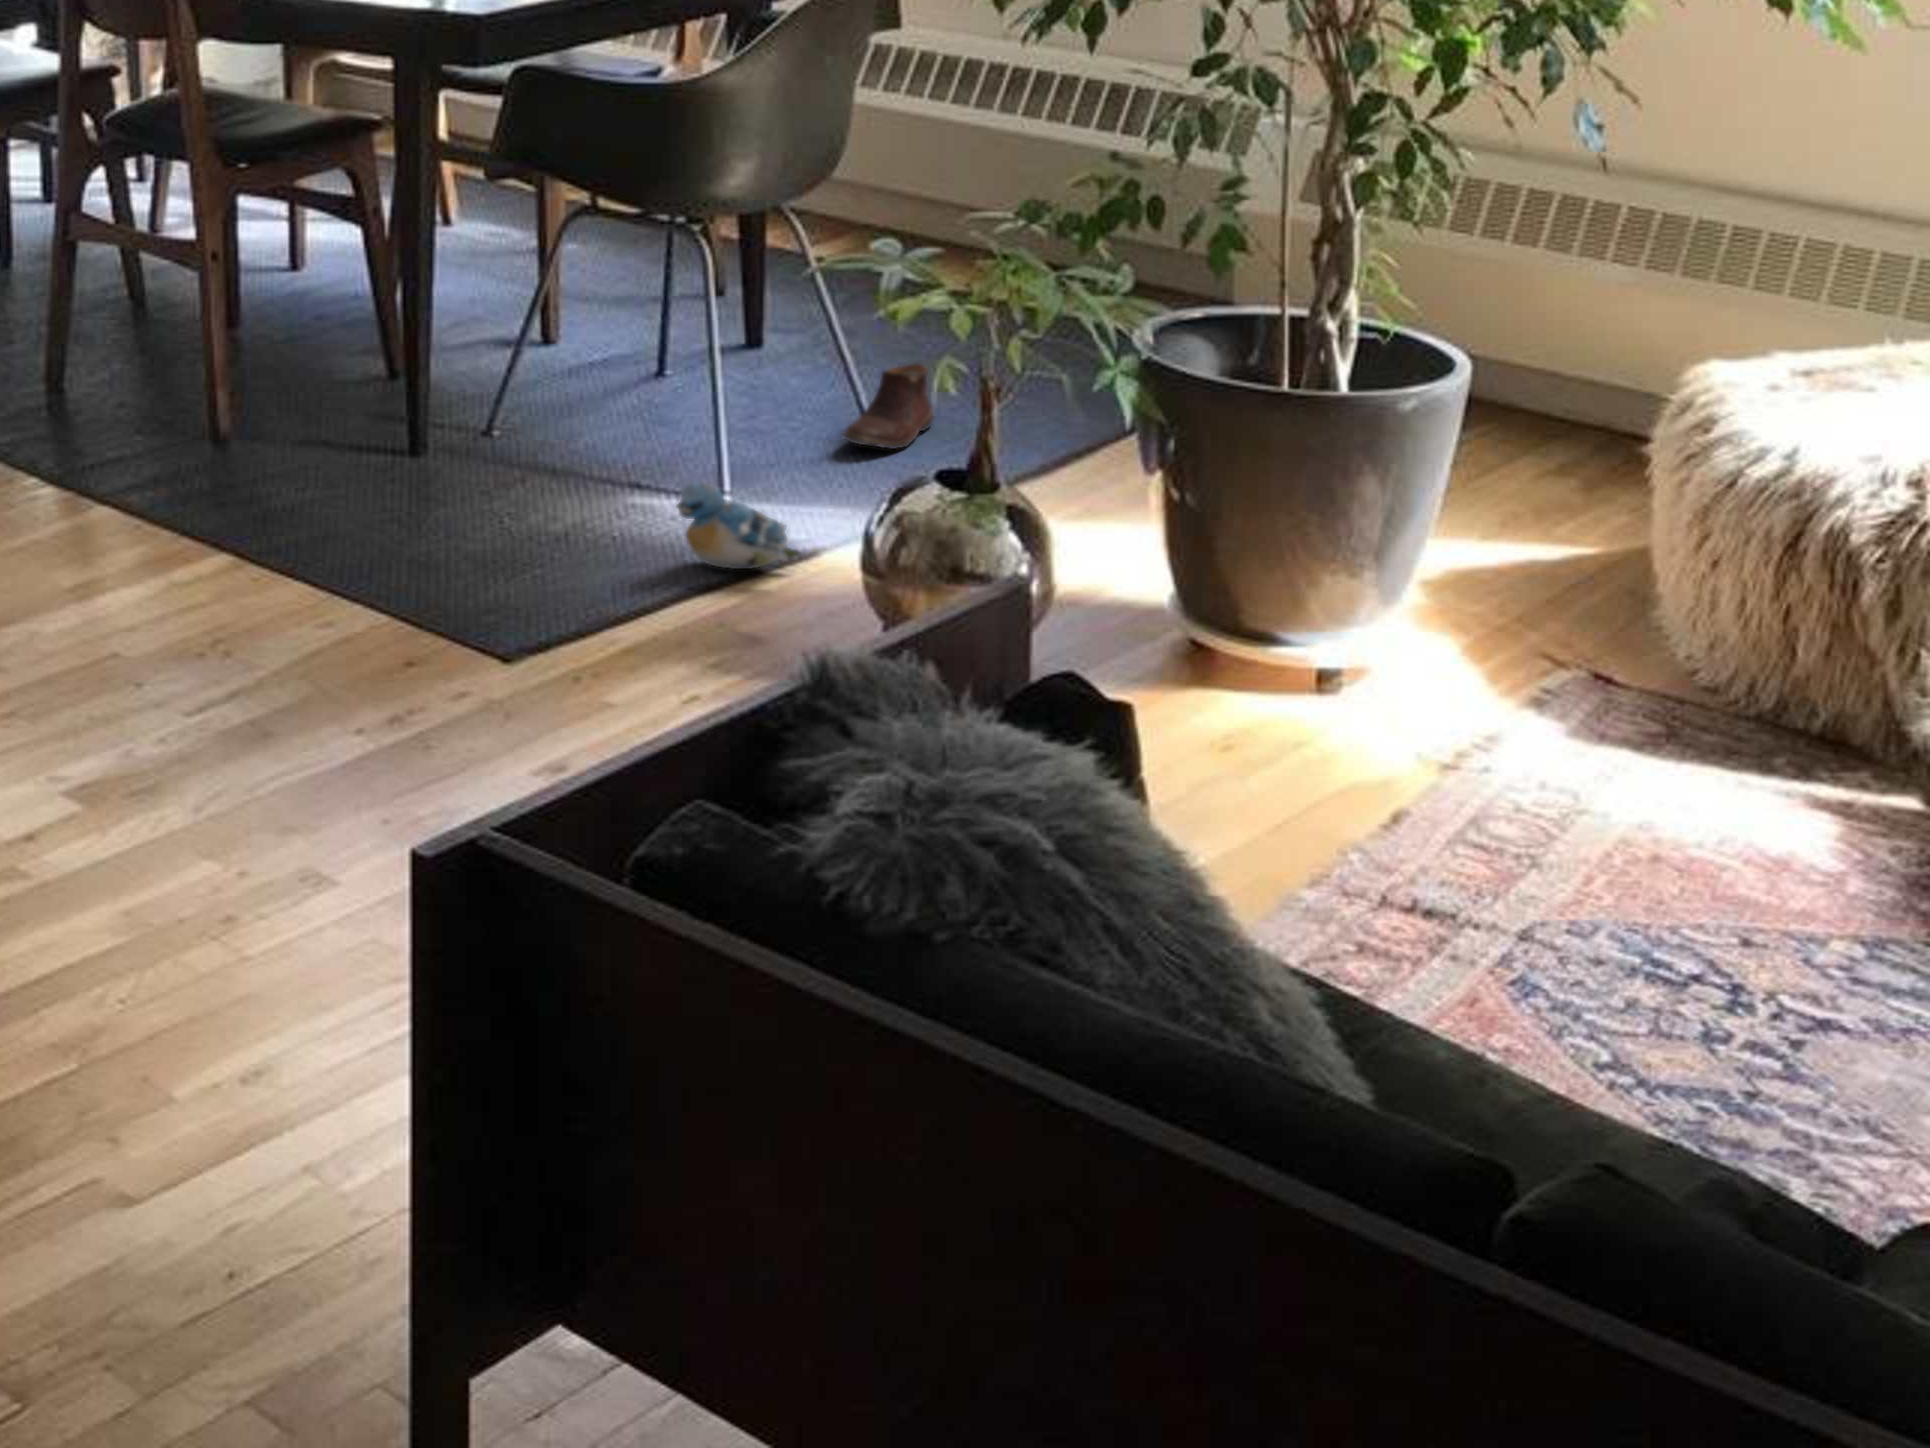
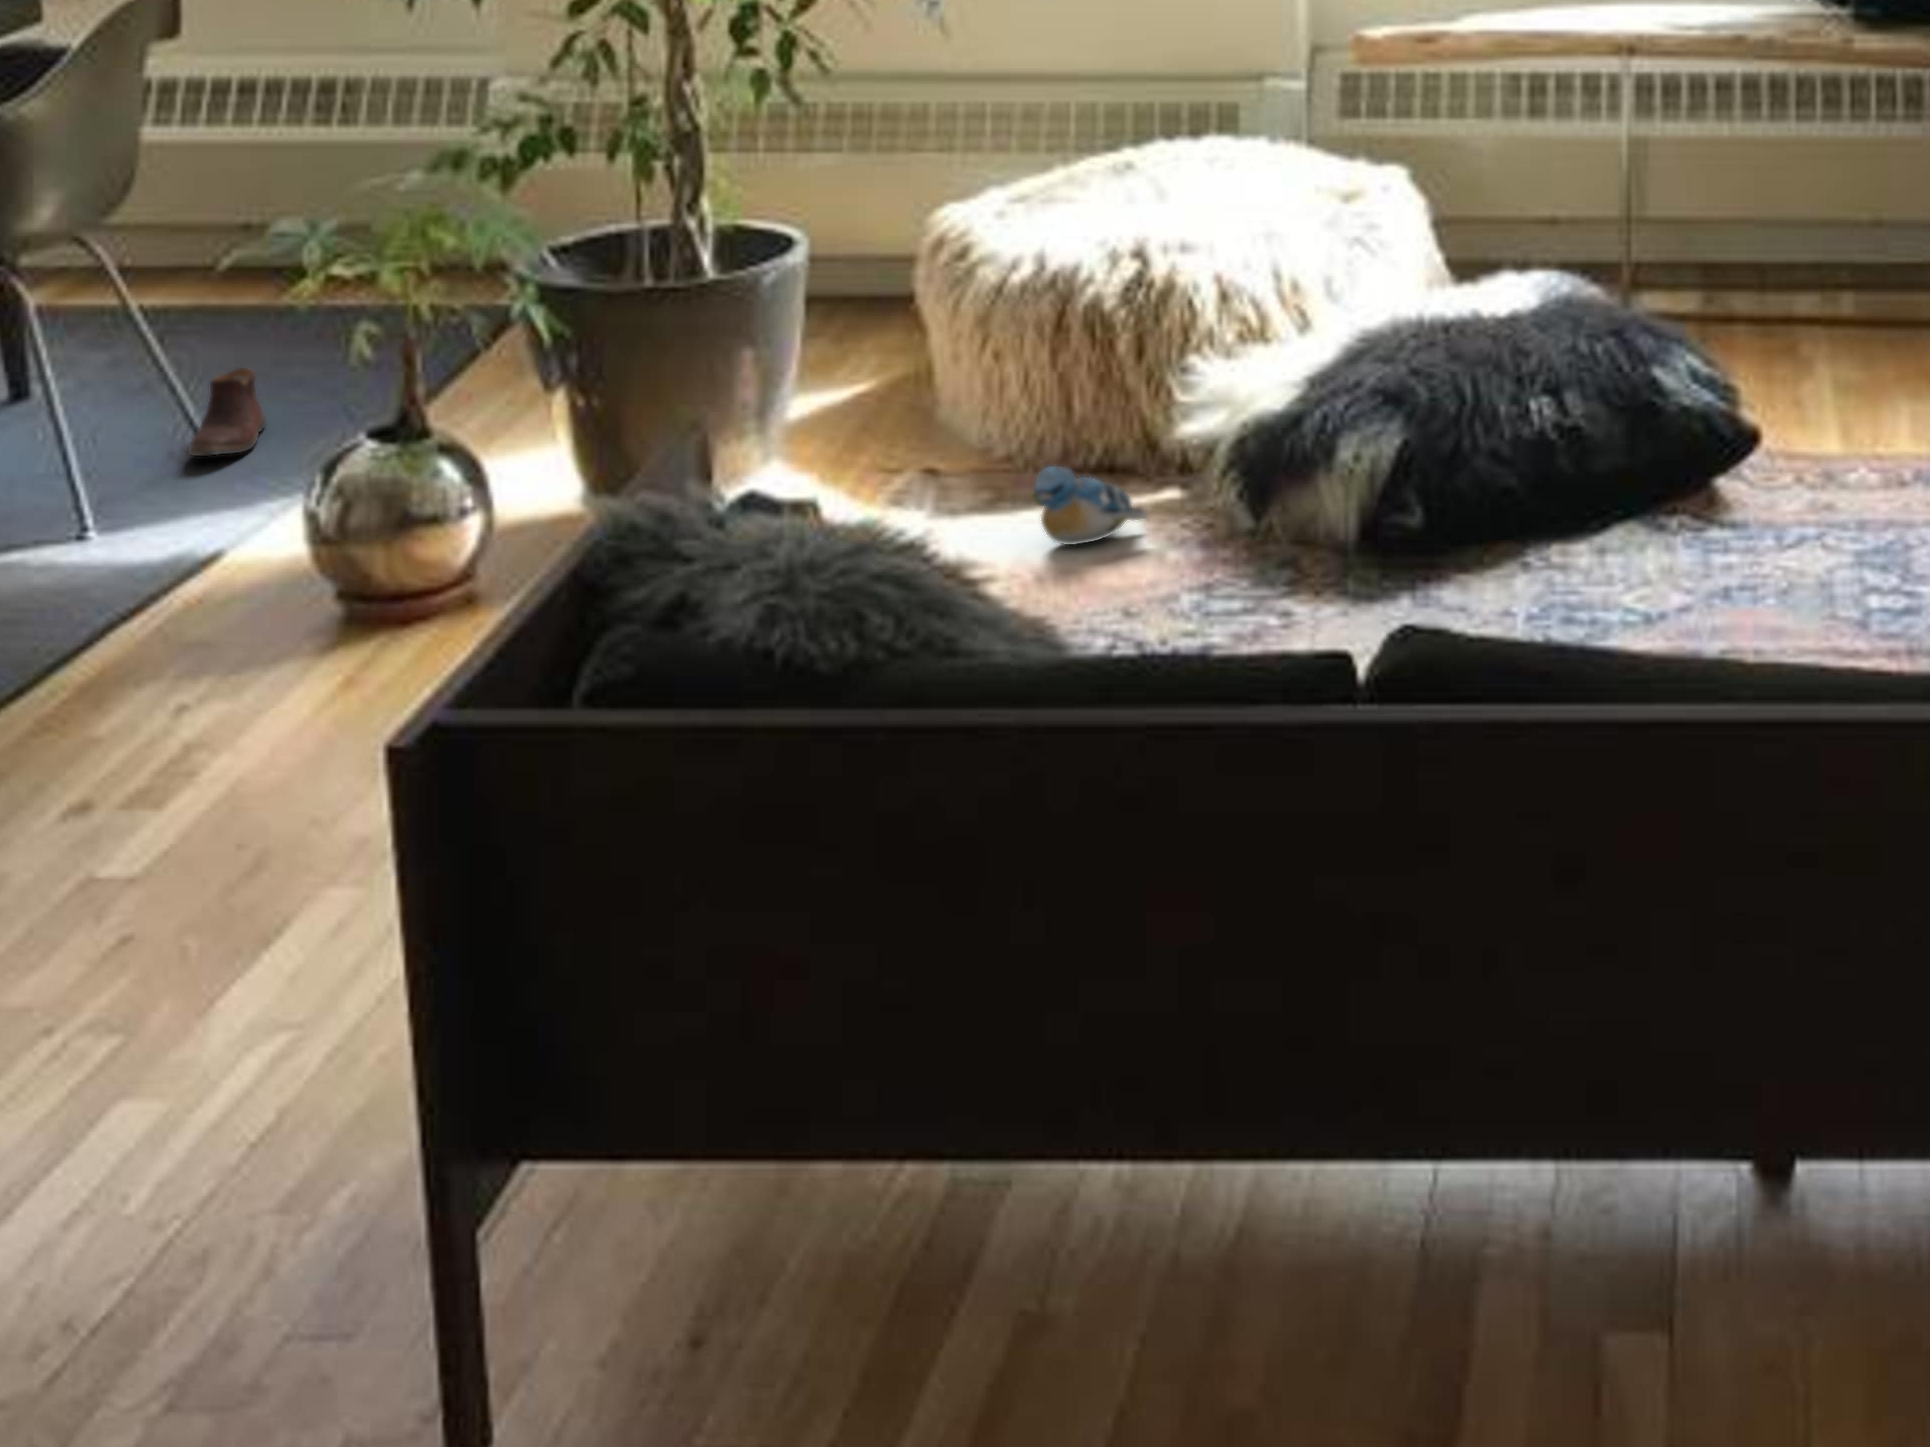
plush toy: present [676,482,801,569] -> present [1033,466,1148,545]

